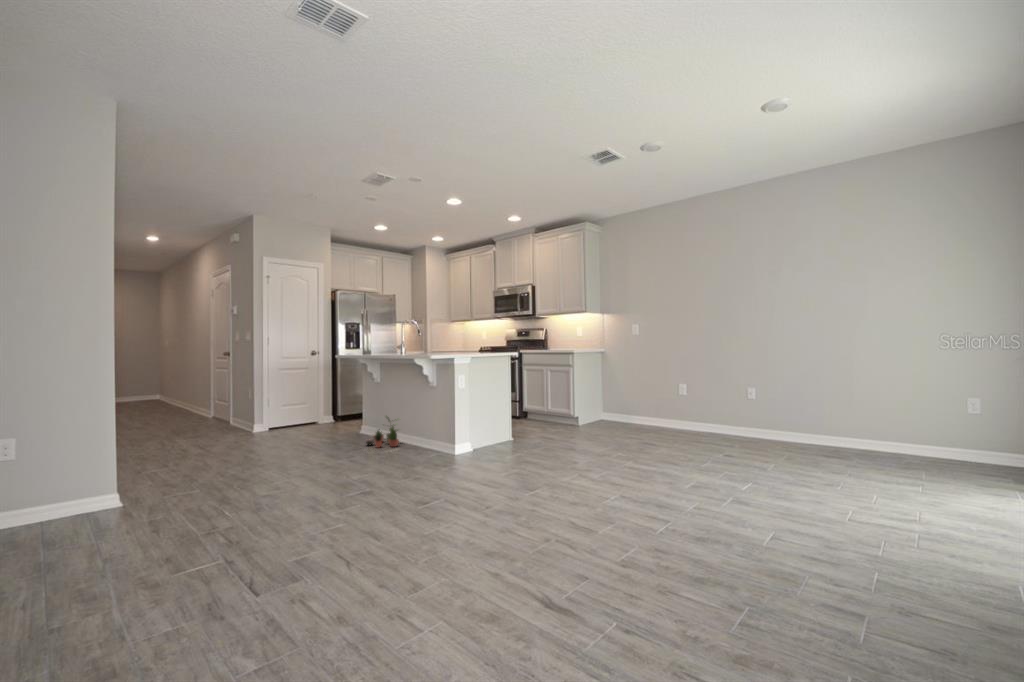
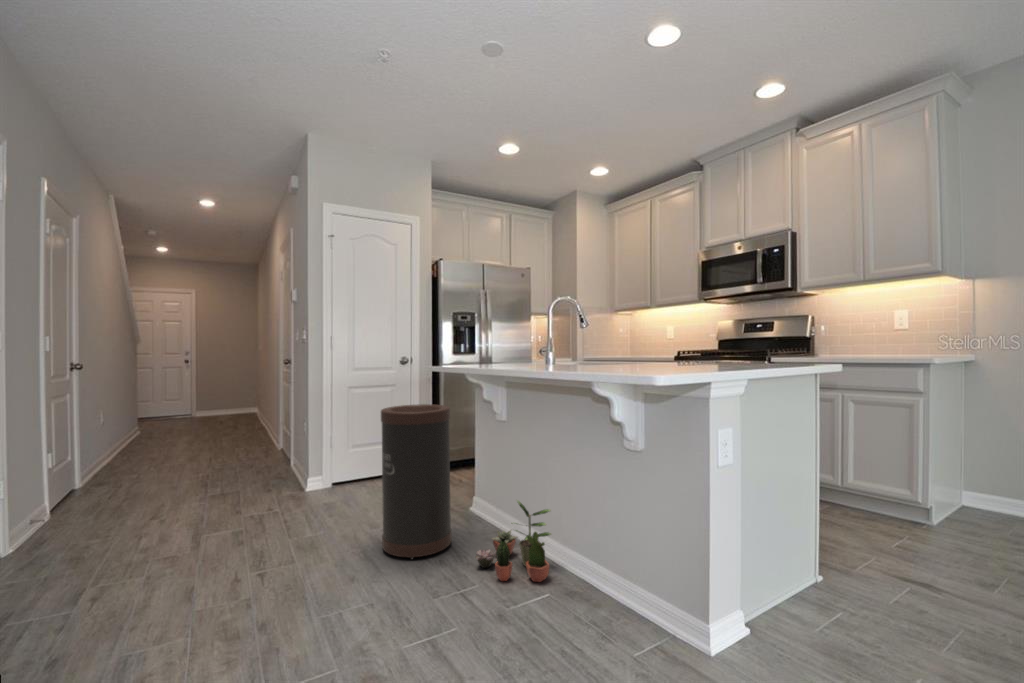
trash can: none [315,375,352,446] -> present [381,404,452,559]

